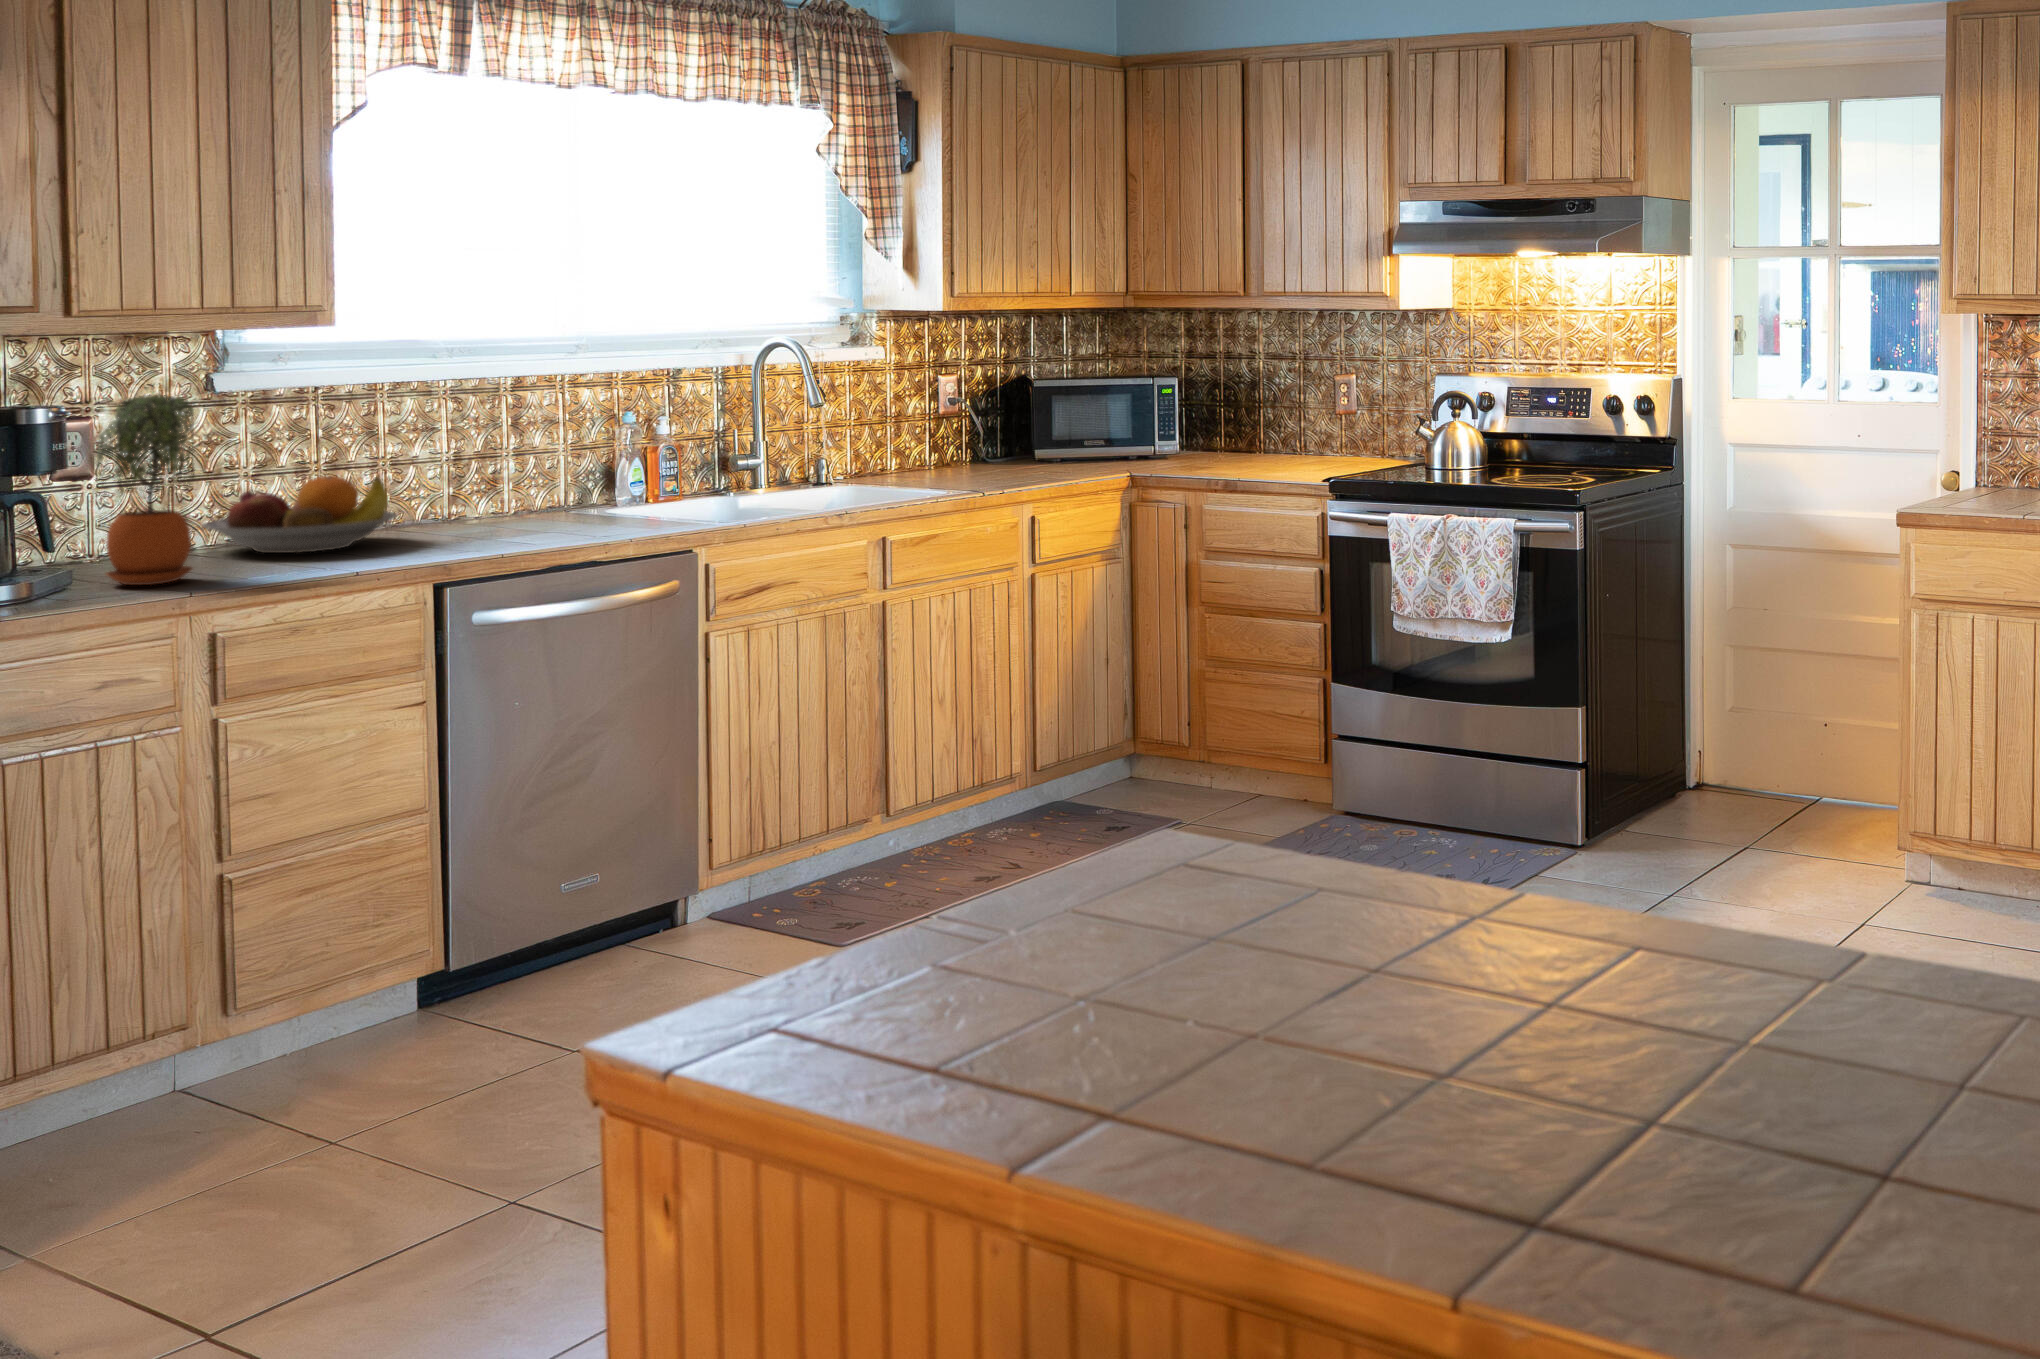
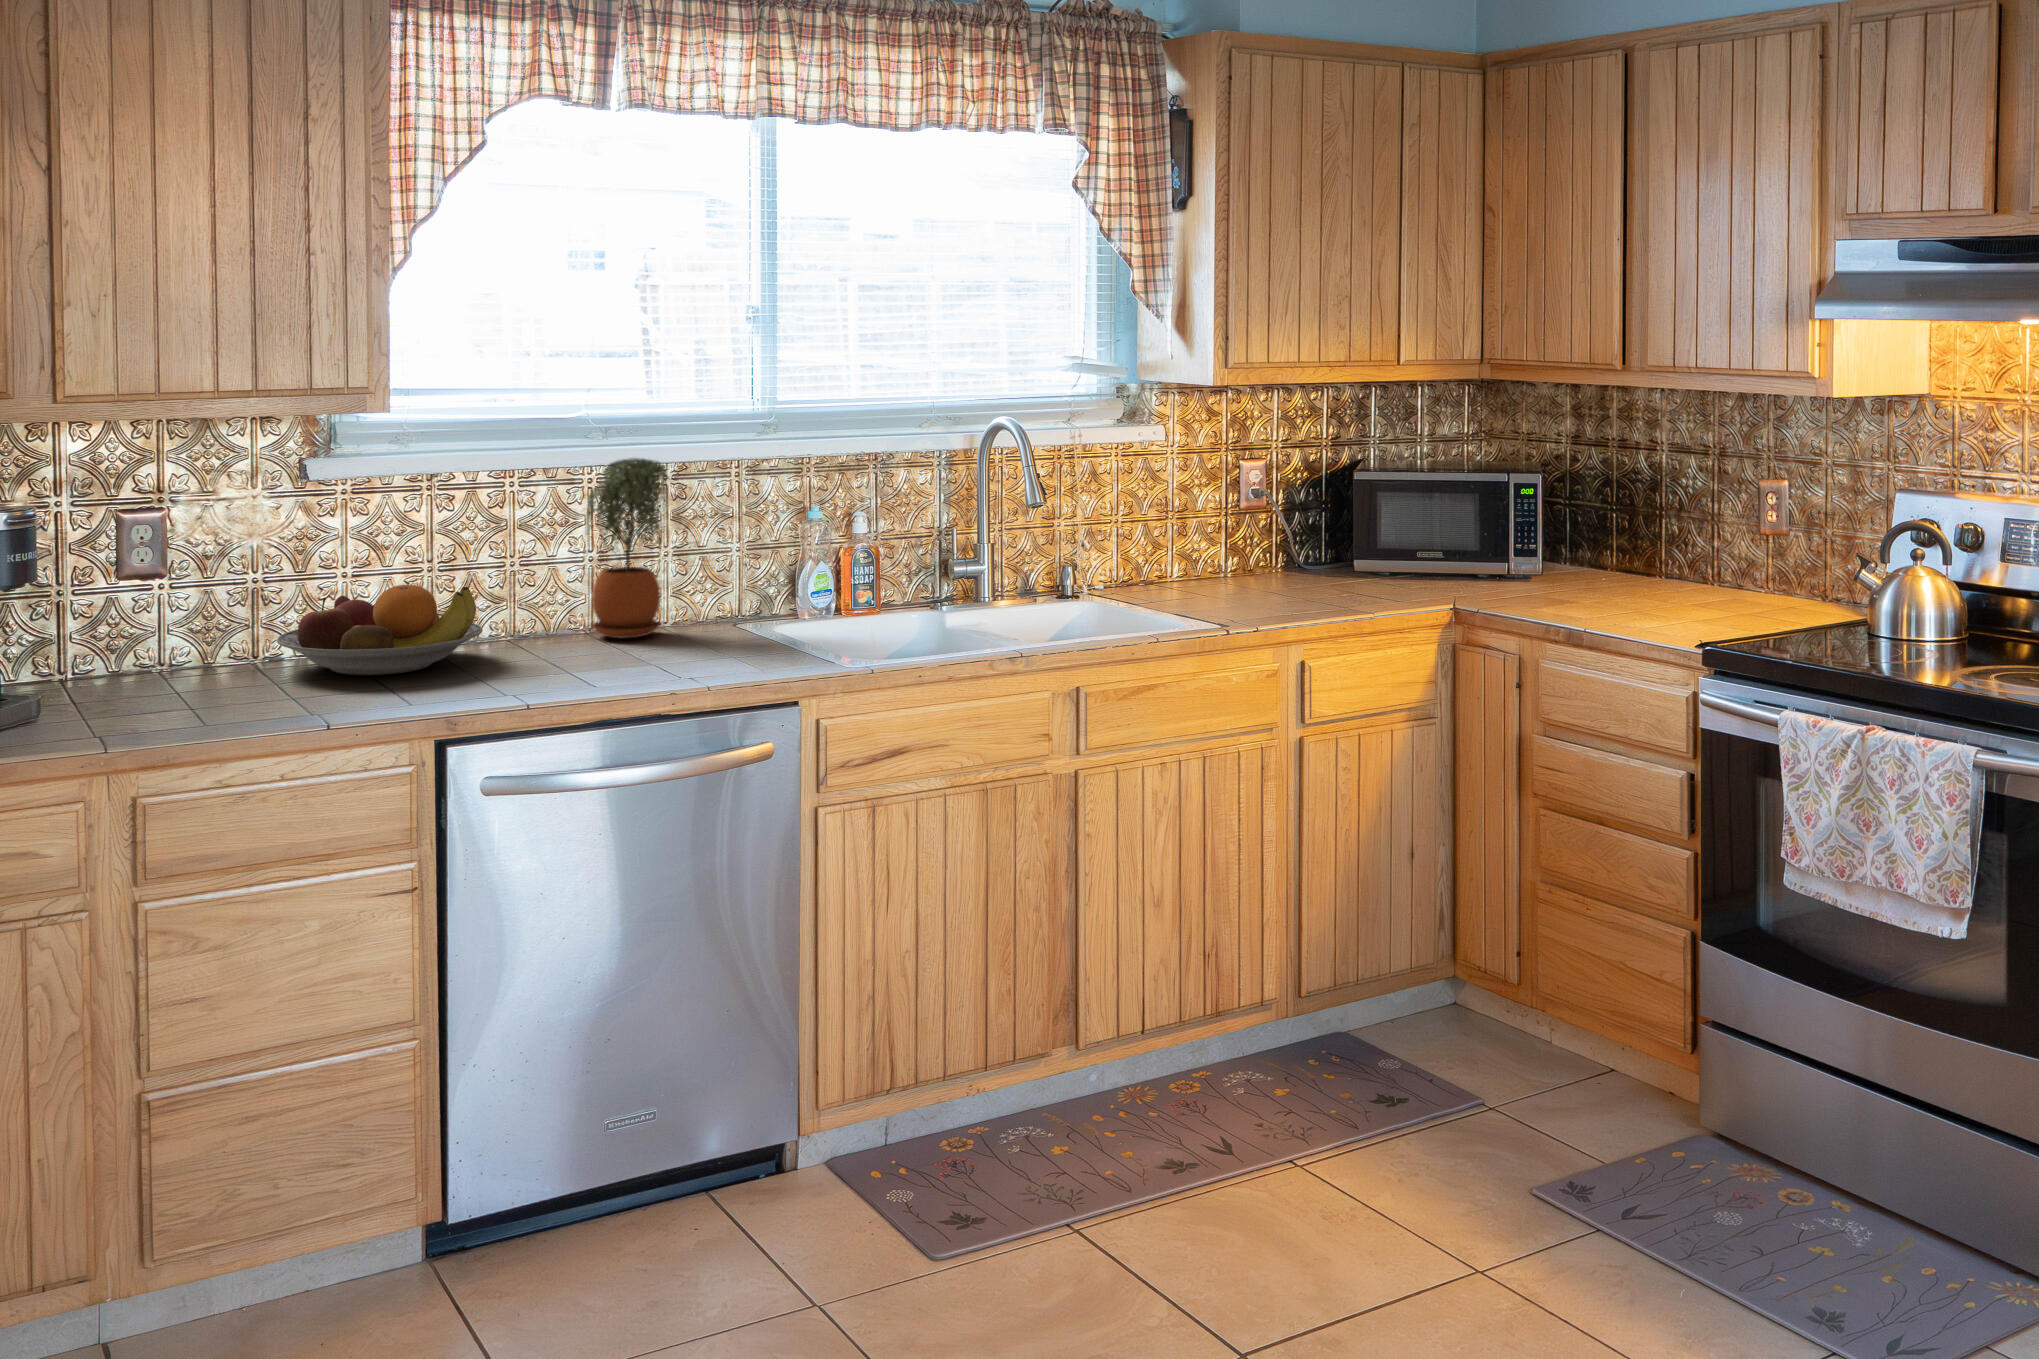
potted plant: present [92,395,195,585] -> present [584,458,667,638]

